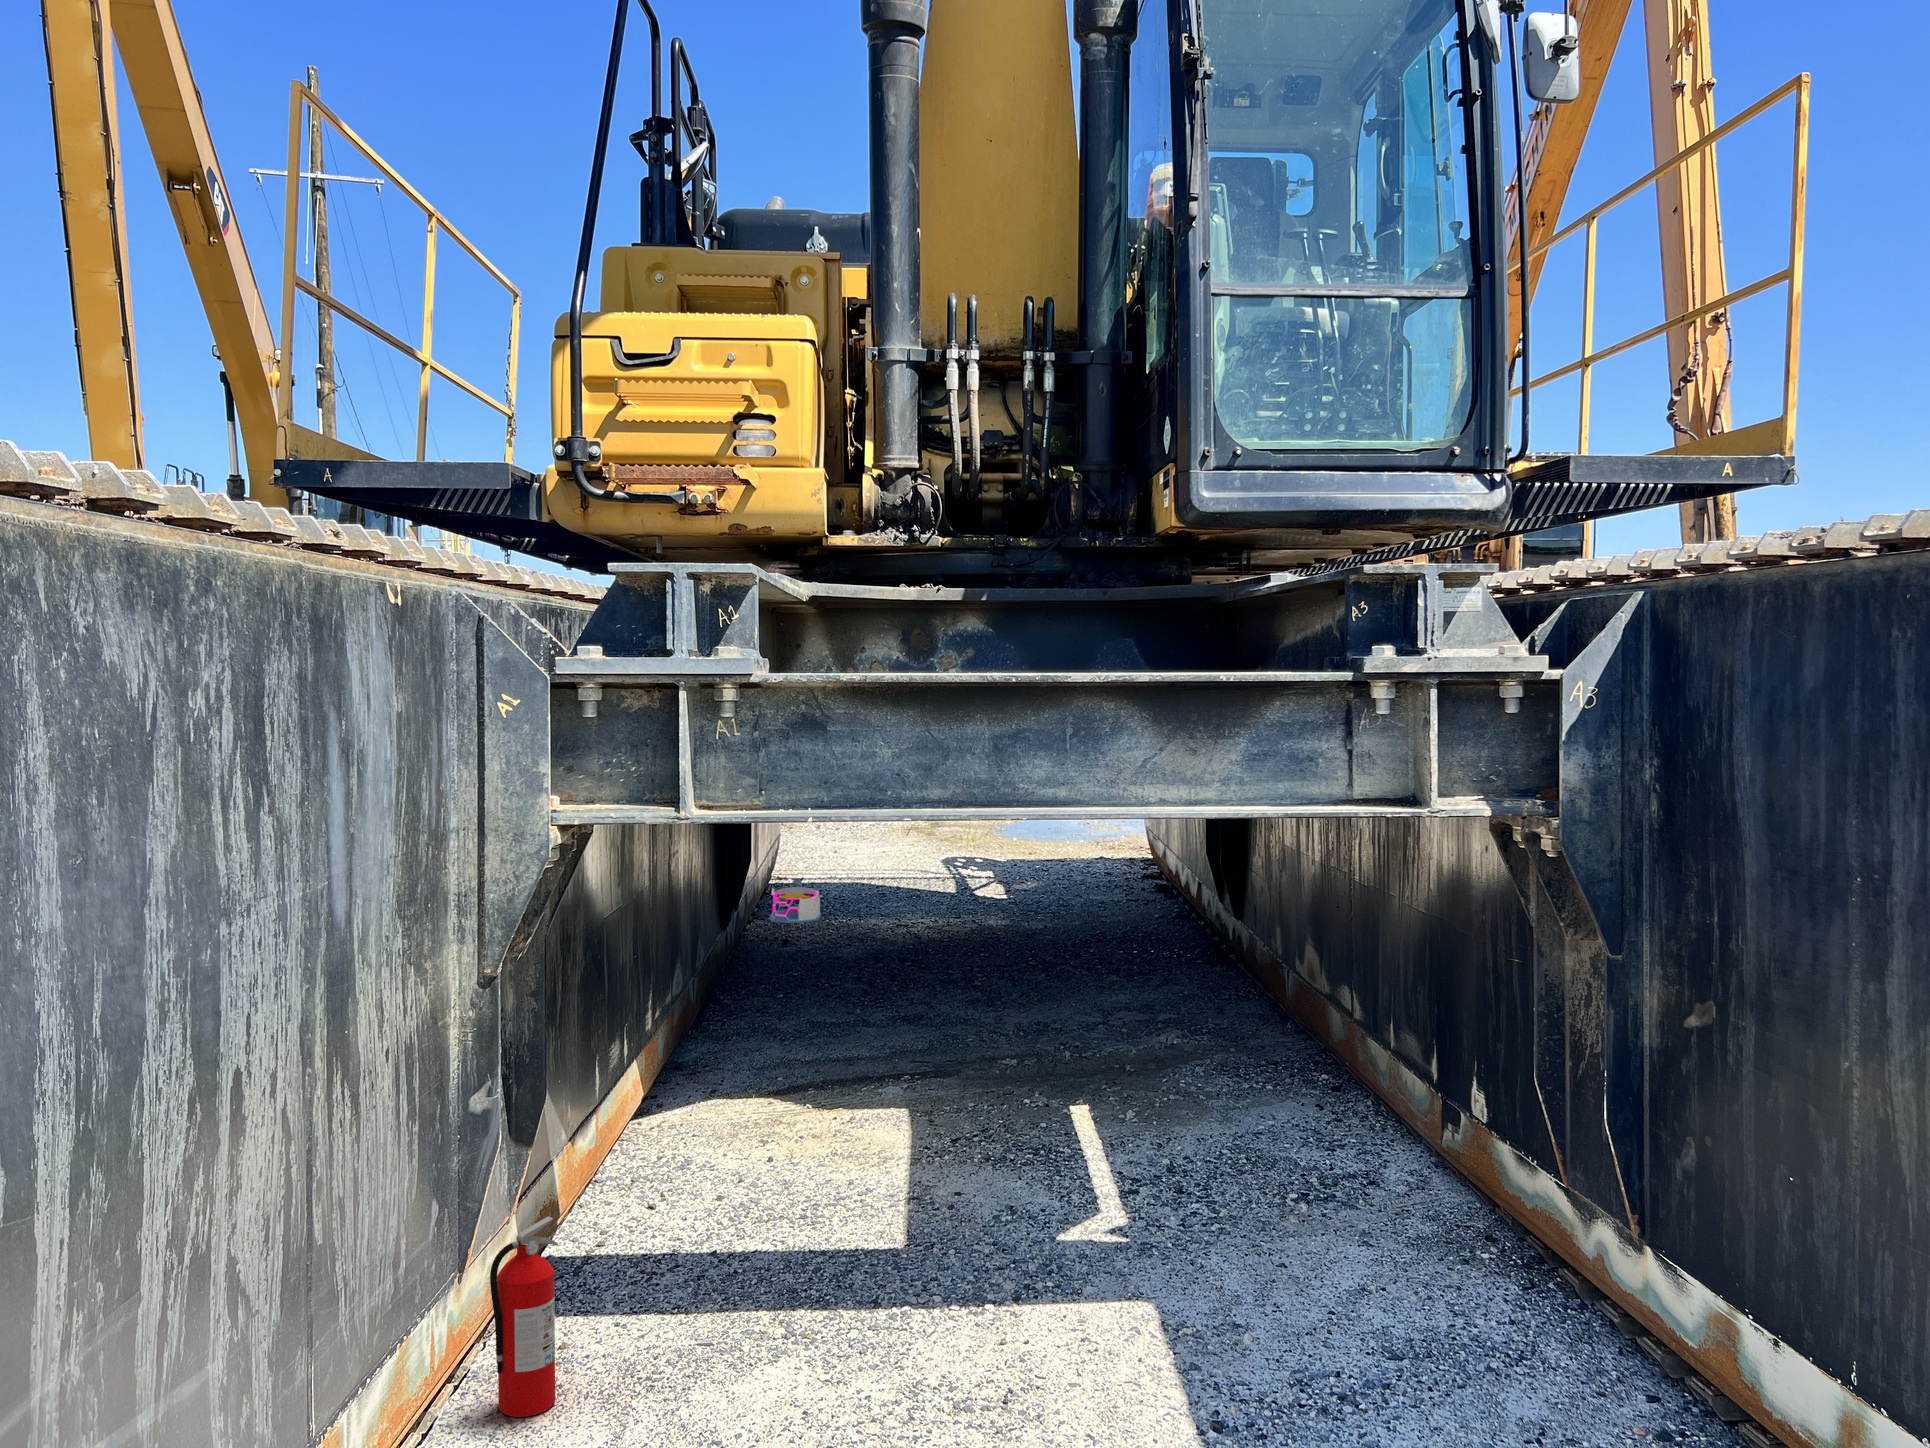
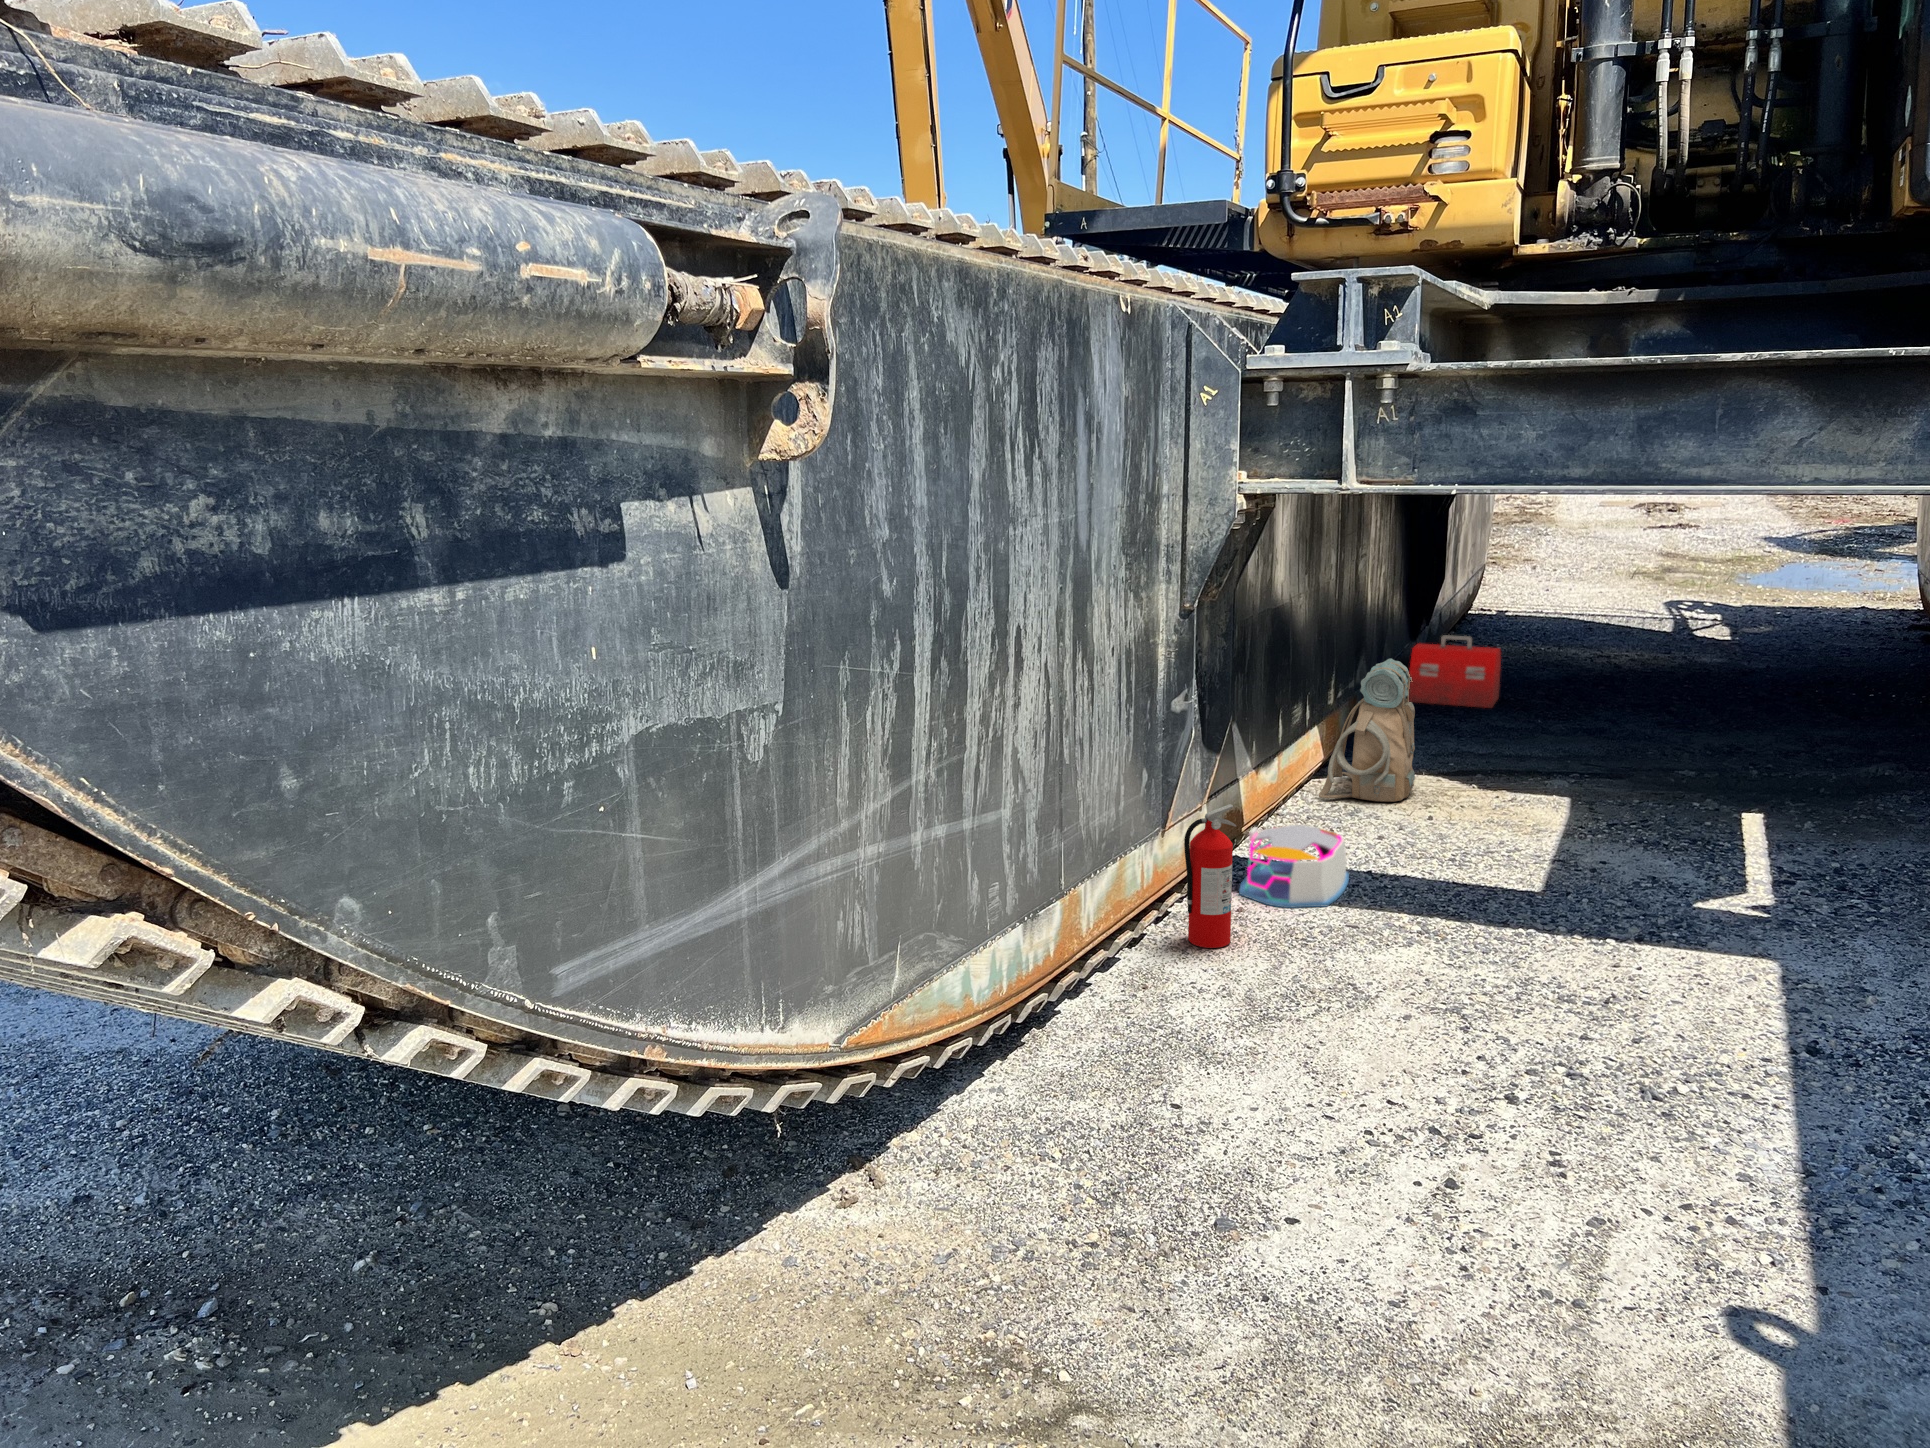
storage bin: present [769,887,821,923] -> present [1239,825,1349,908]
toolbox: none [722,935,815,1013] -> present [1409,635,1501,708]
backpack: none [640,981,747,1157] -> present [1319,659,1415,802]

